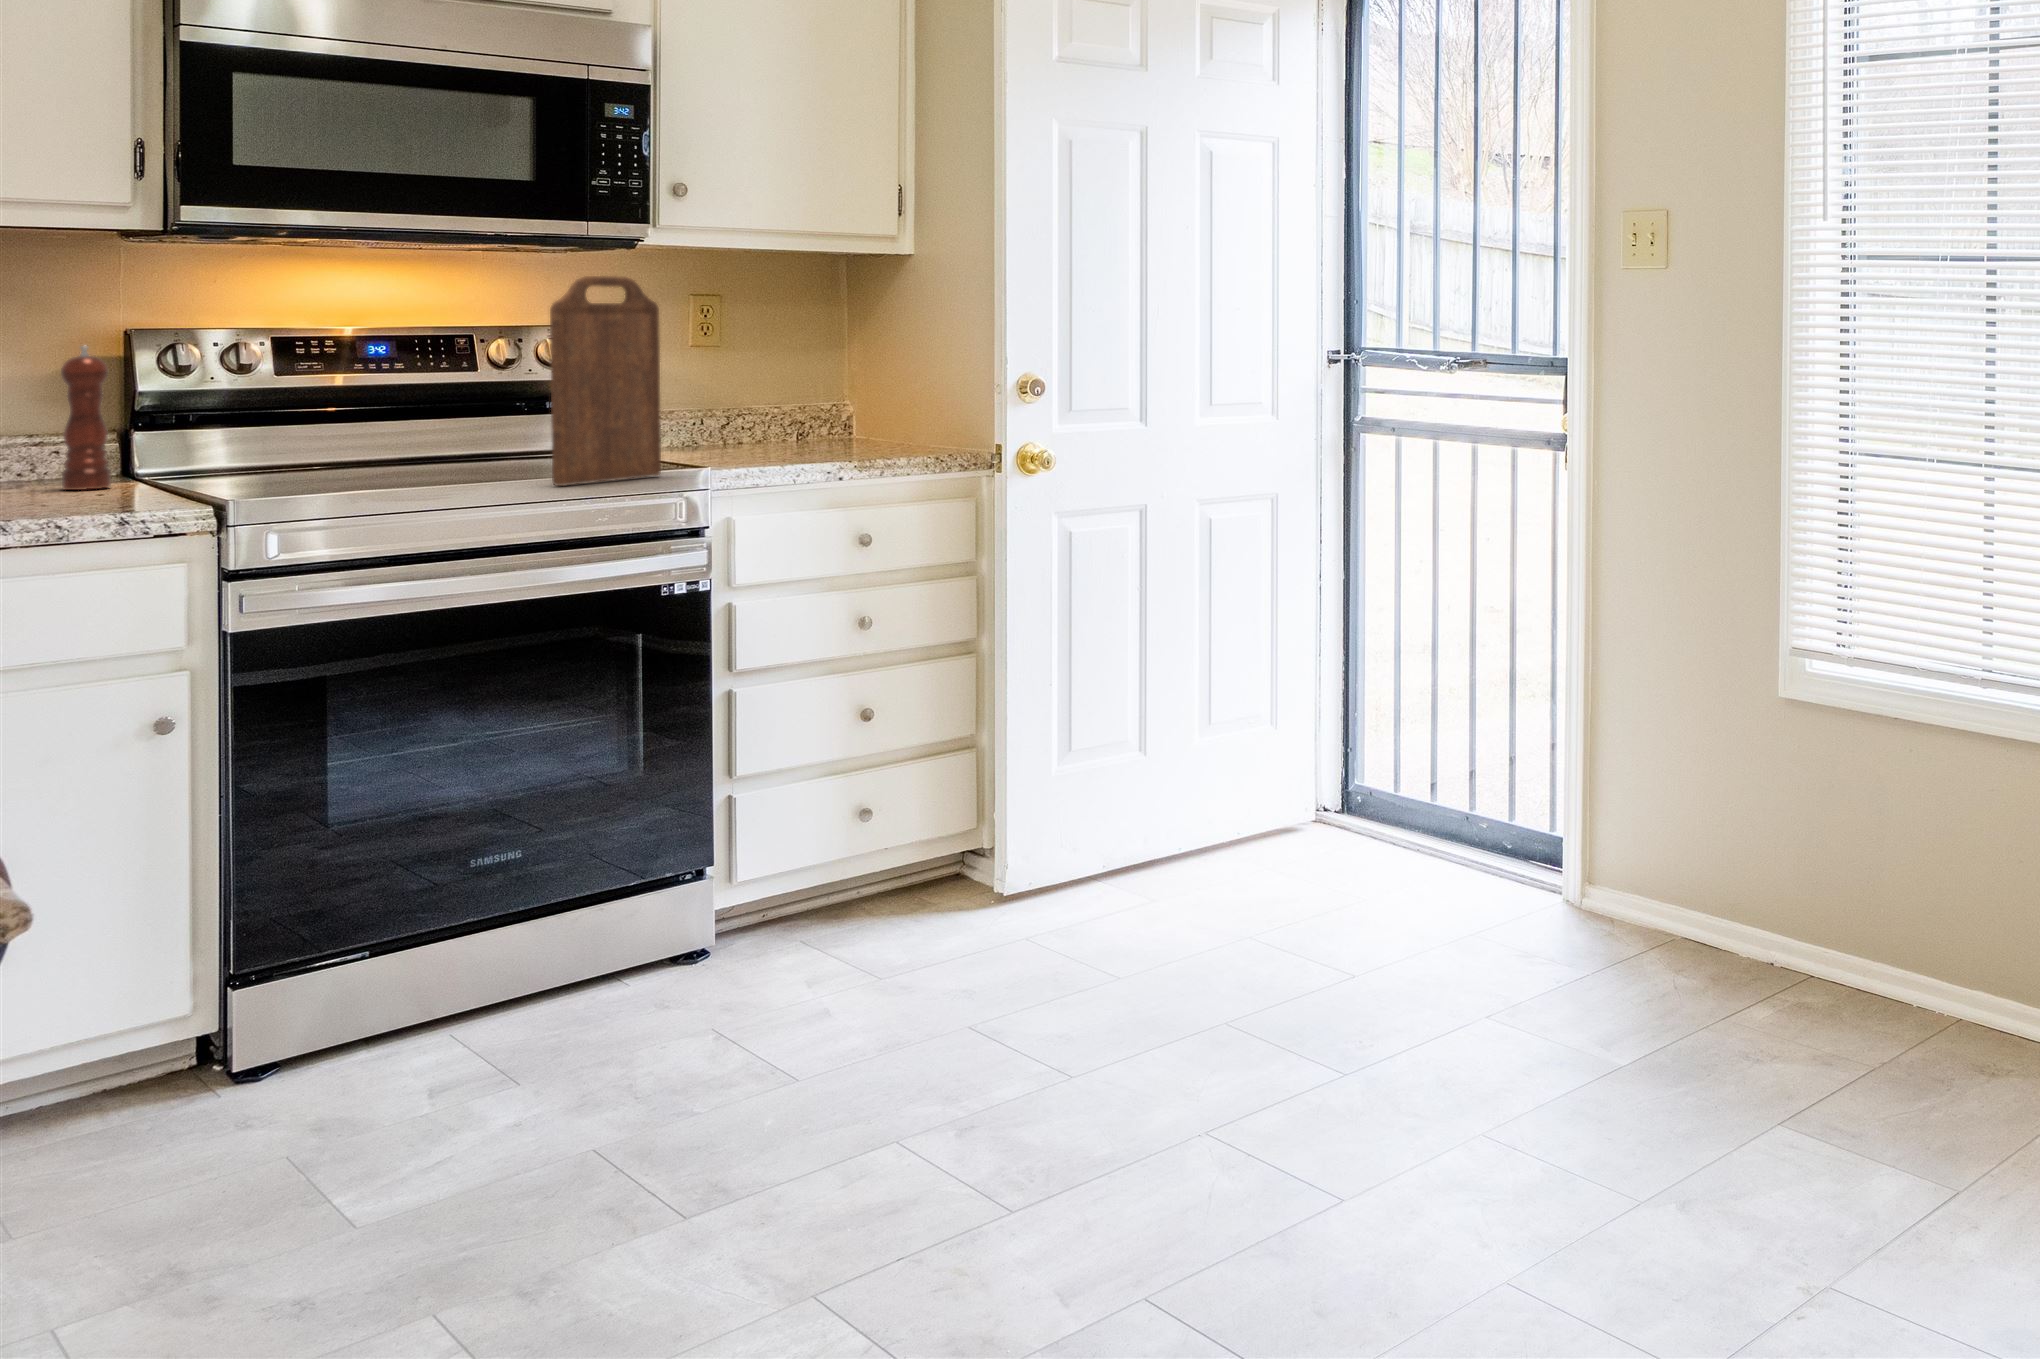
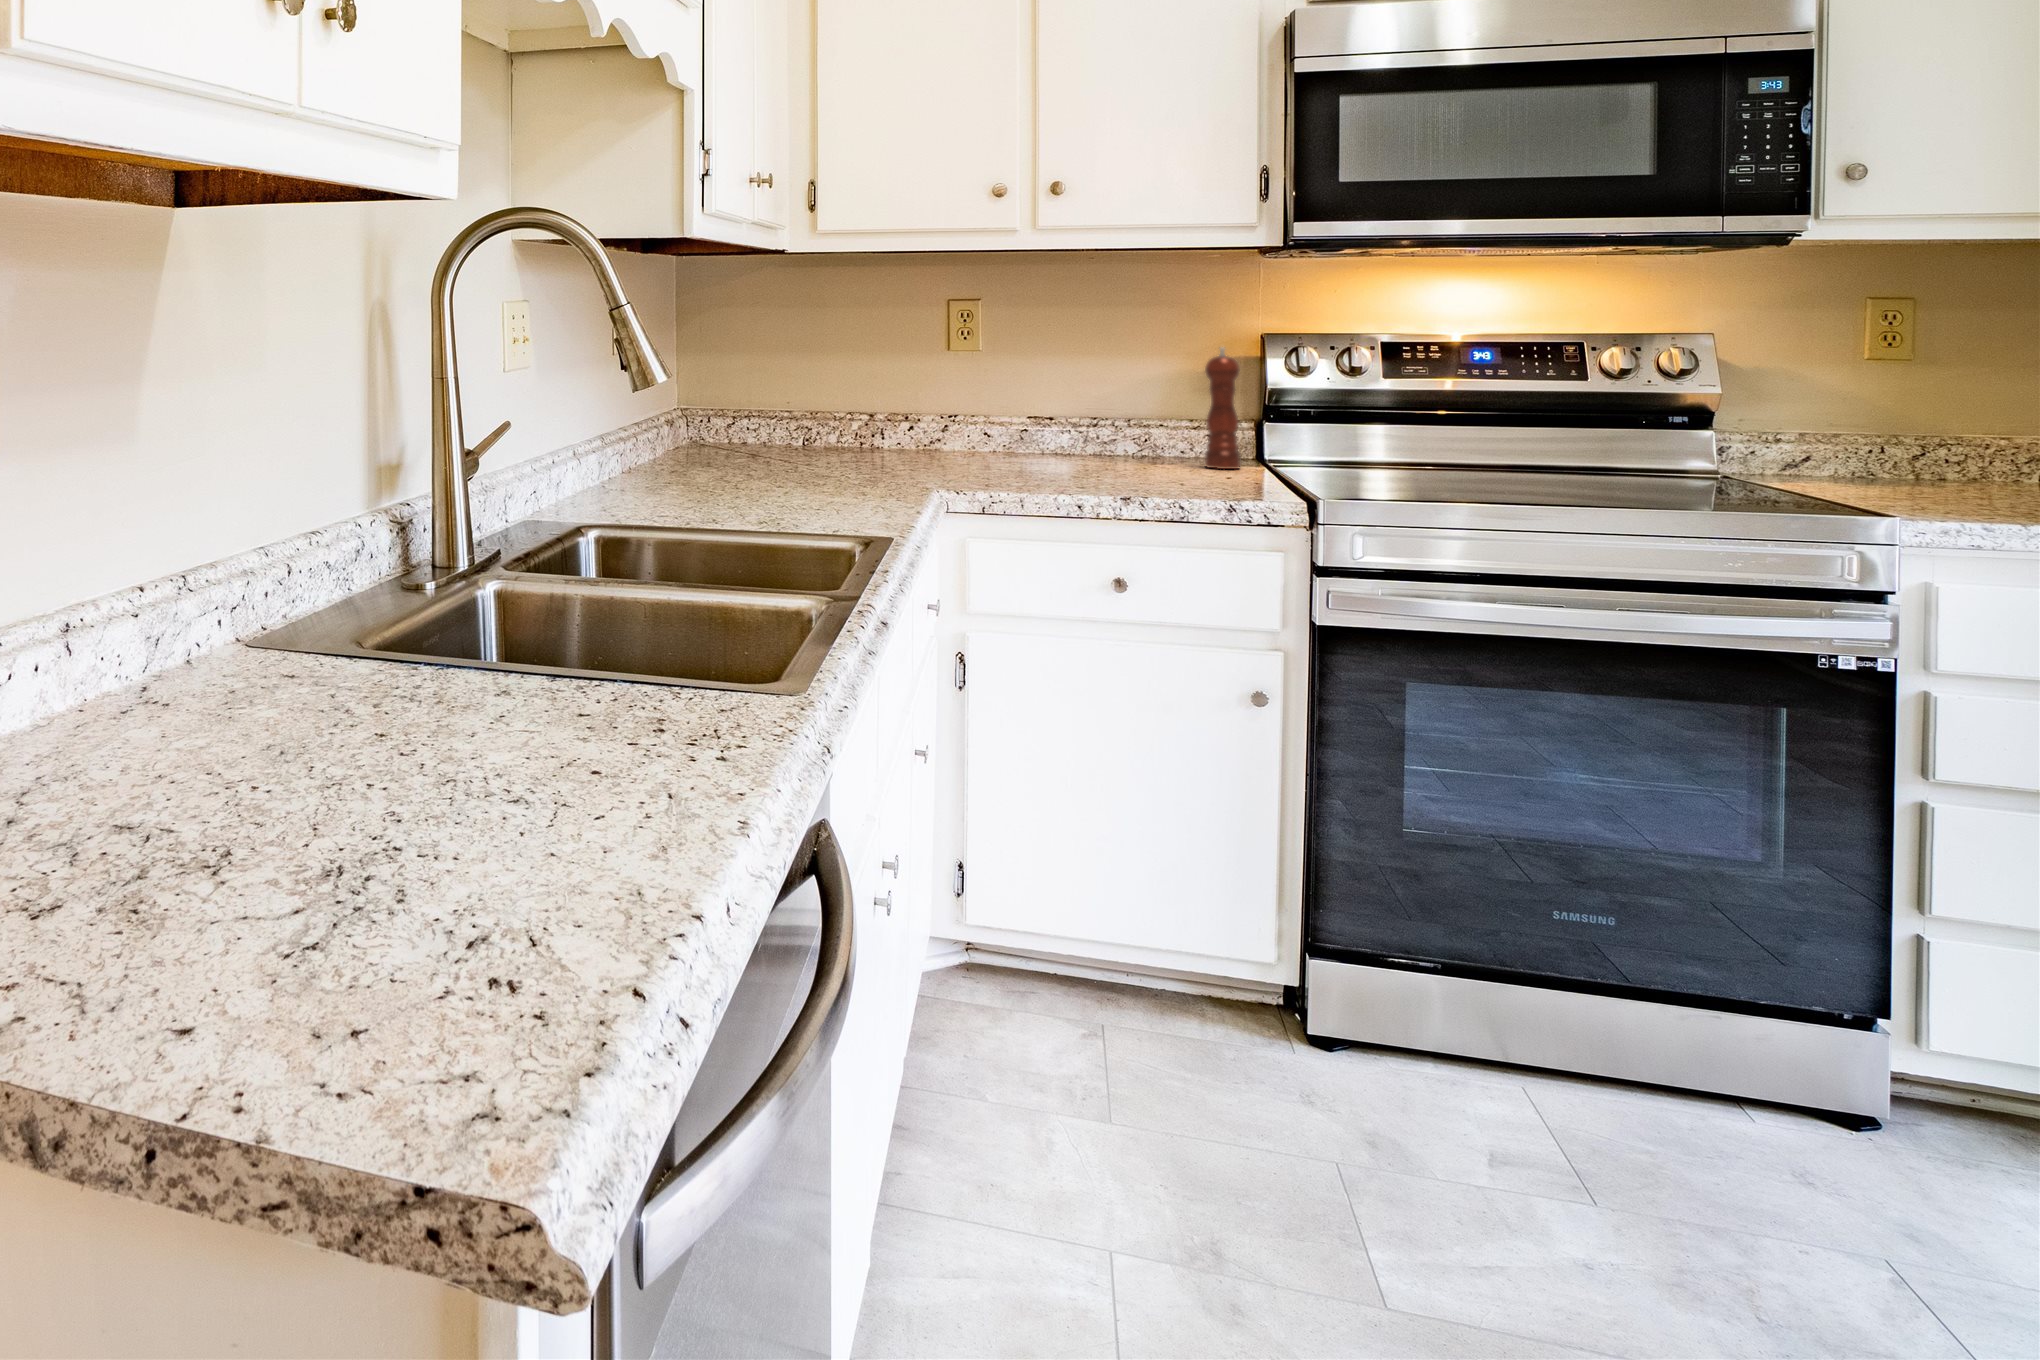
cutting board: present [550,276,661,486] -> none [1668,278,1824,522]

